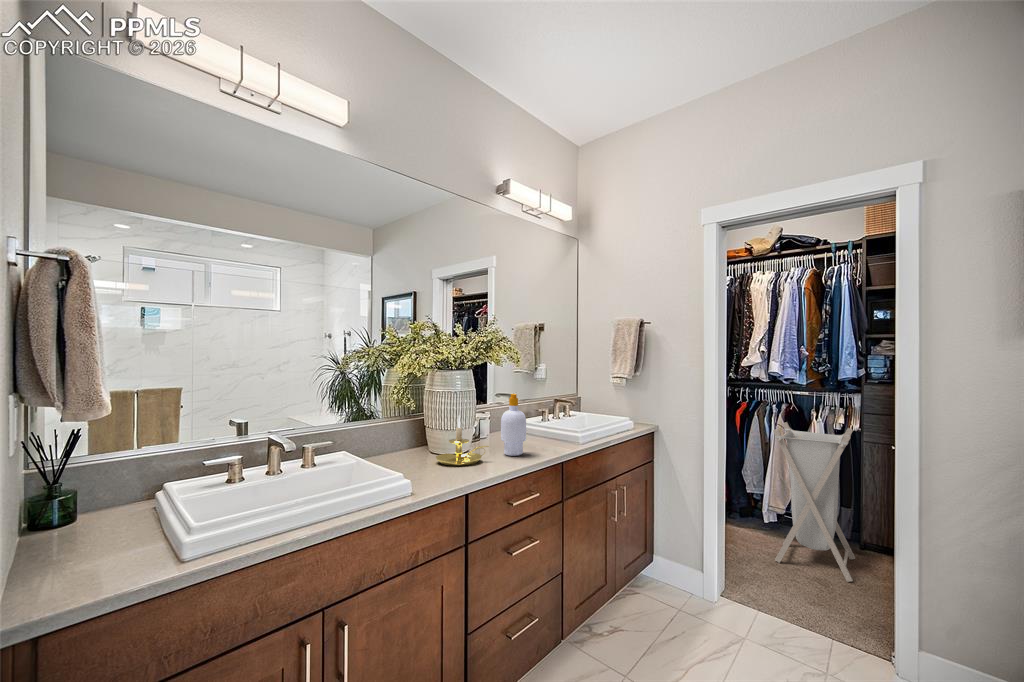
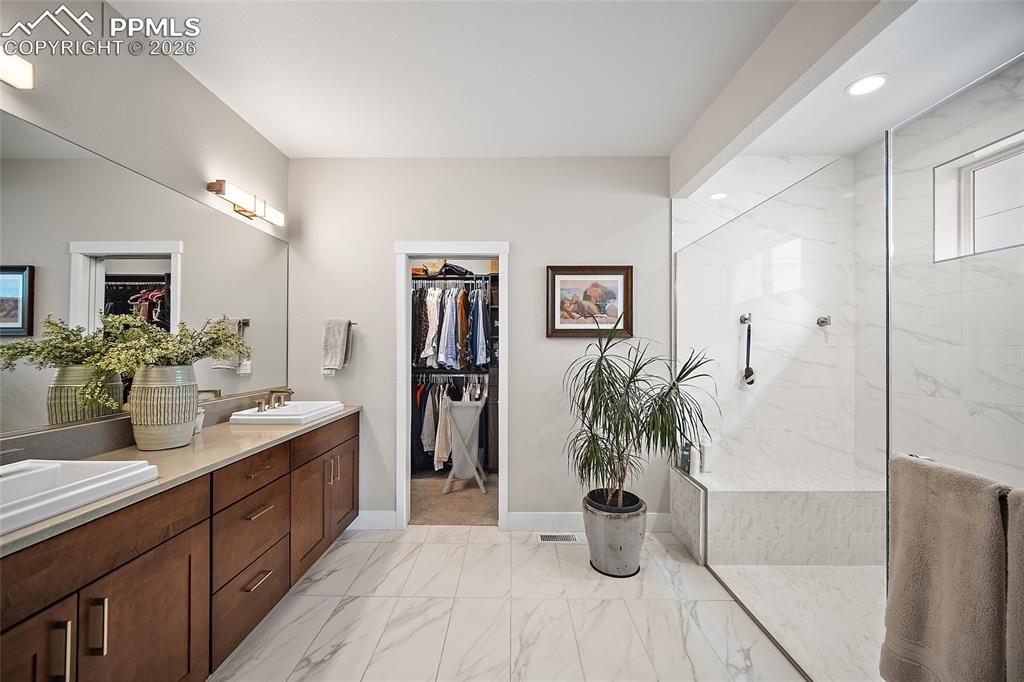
soap bottle: present [501,394,526,456] -> none [229,384,257,439]
candle holder: present [436,416,489,466] -> none [158,406,221,455]

